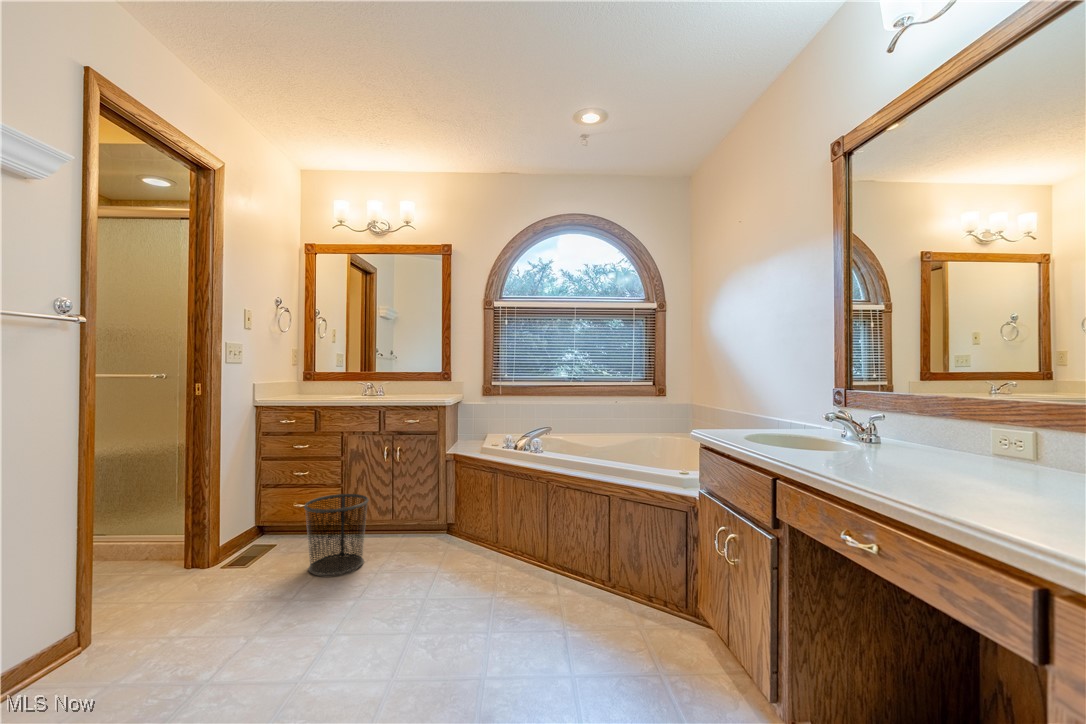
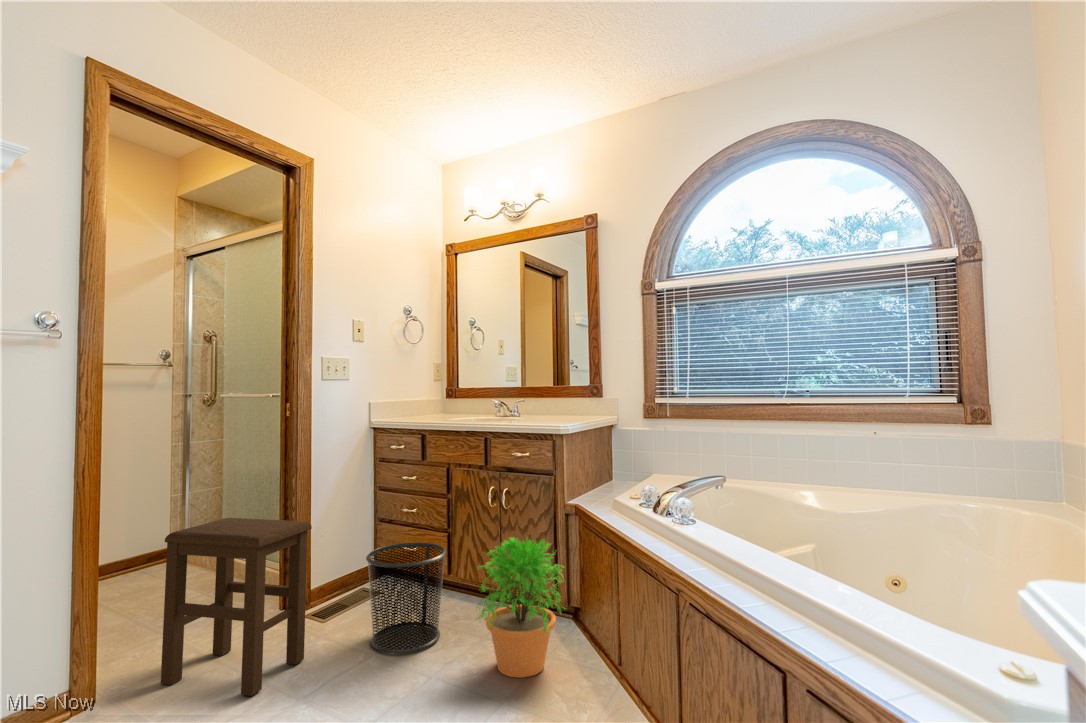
potted plant: none [400,475,473,567] -> present [476,538,562,678]
stool: none [144,485,270,637] -> present [161,518,312,696]

